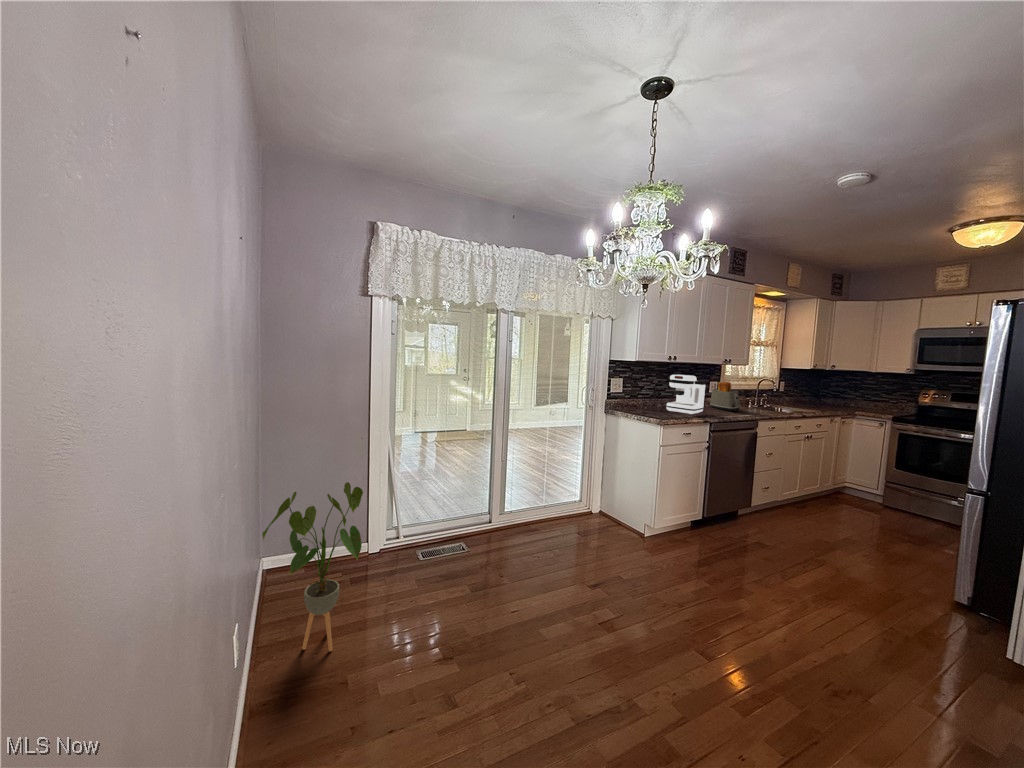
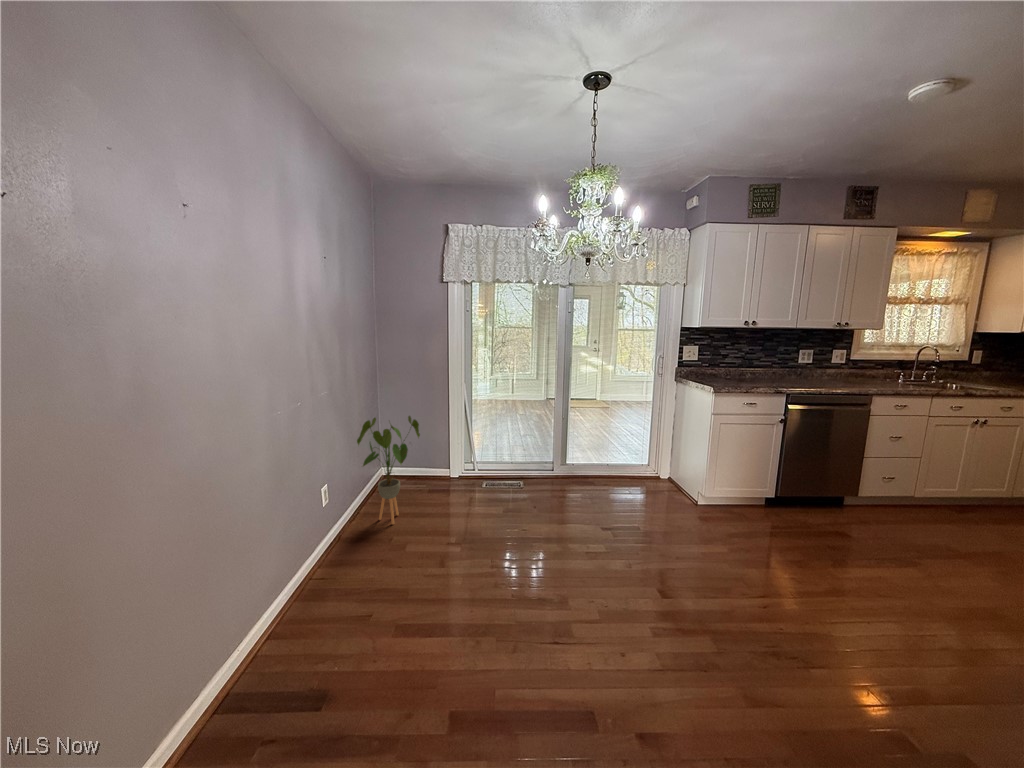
coffee maker: present [666,375,706,414] -> none [746,341,799,384]
toaster: present [710,382,740,411] -> none [823,349,862,384]

